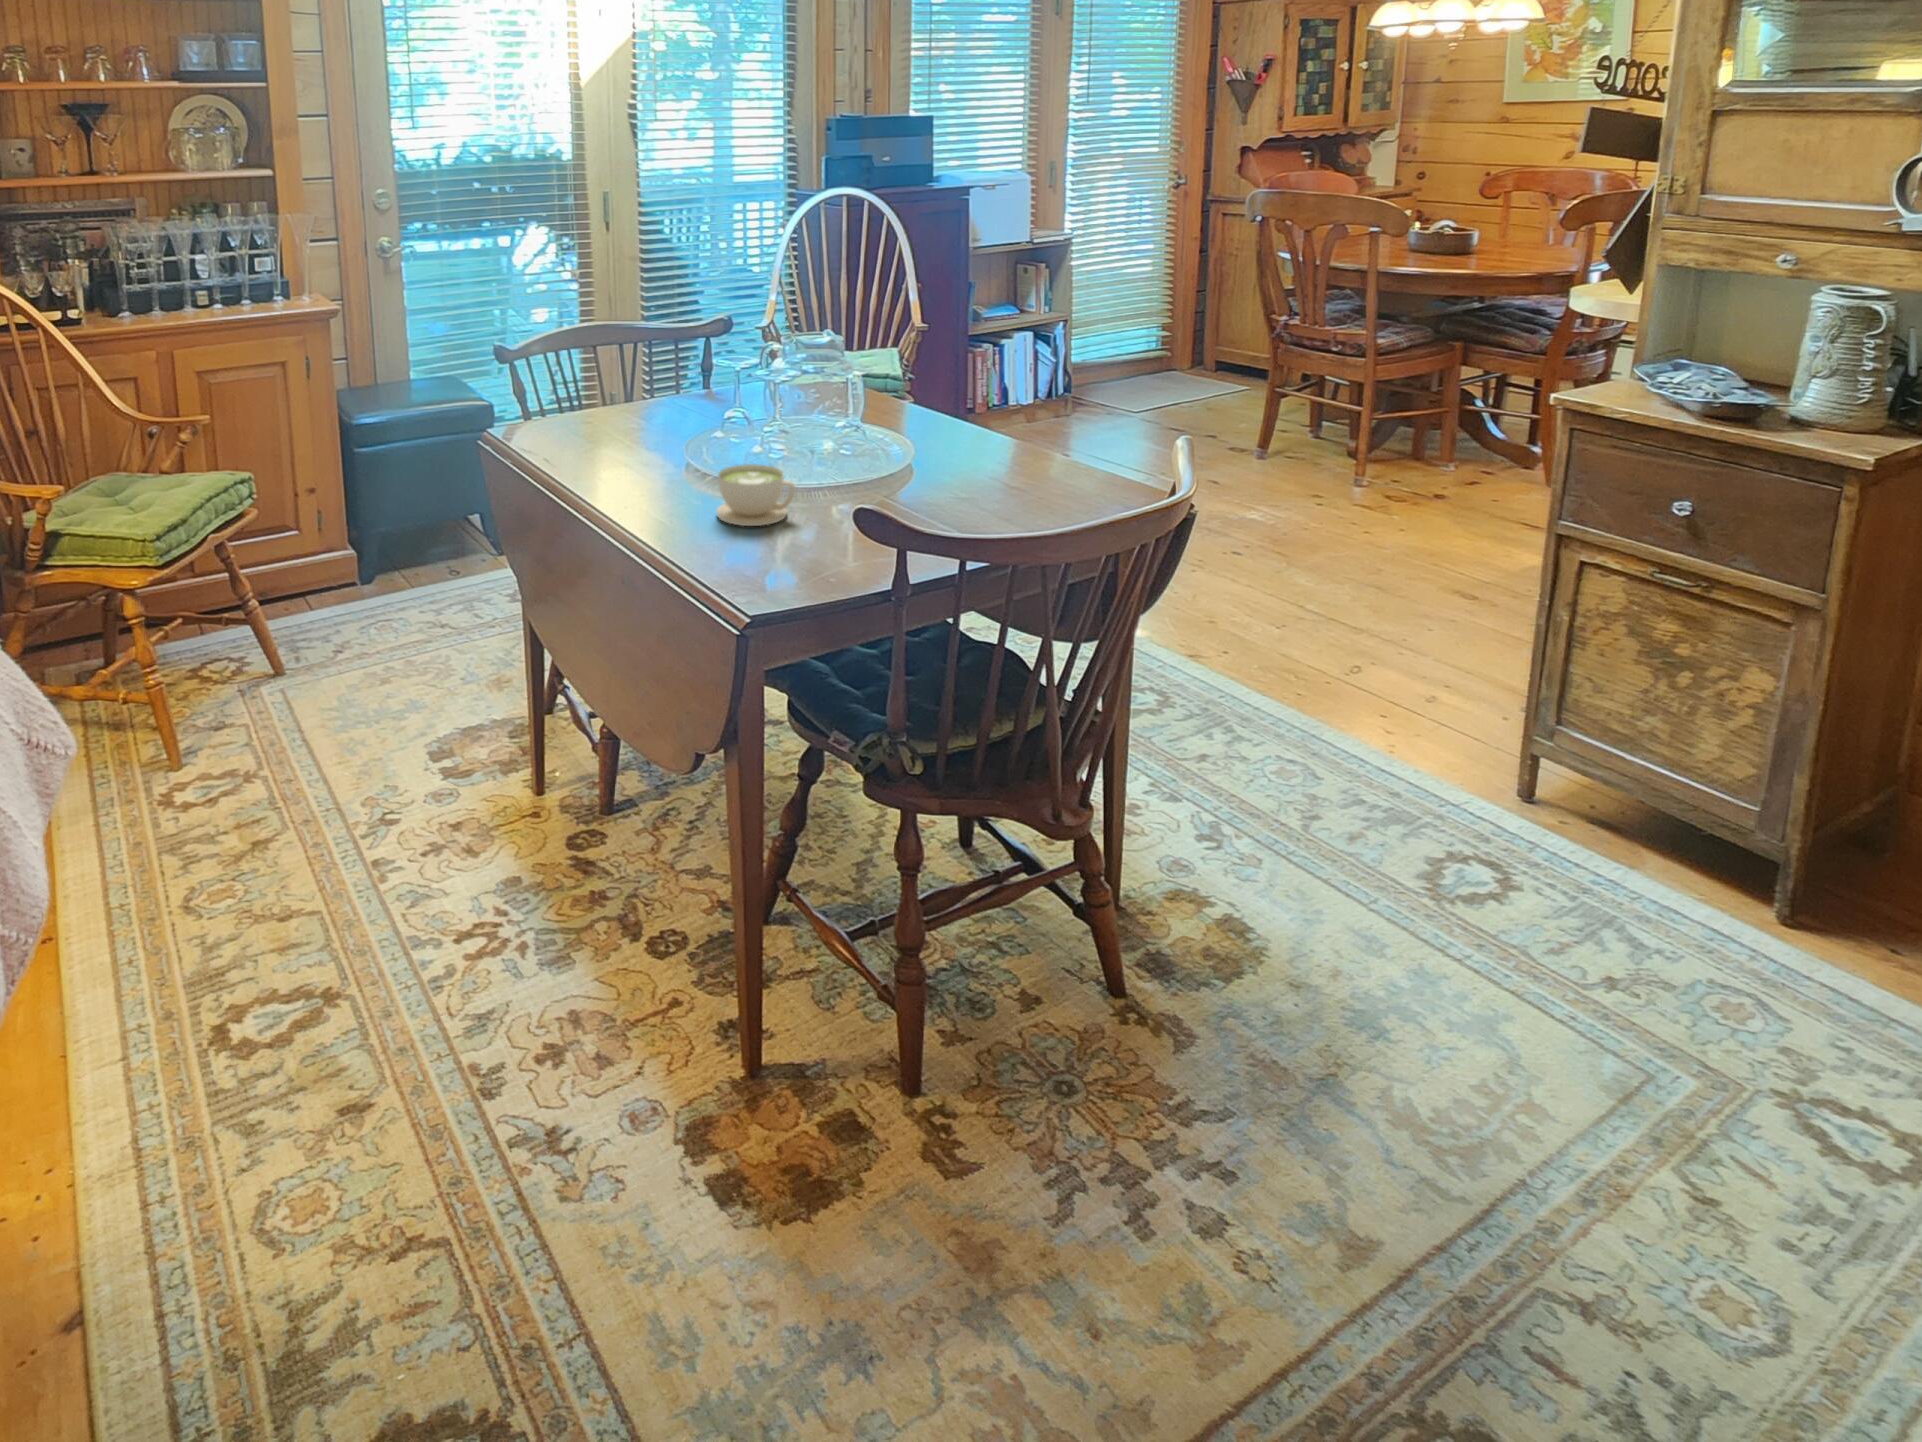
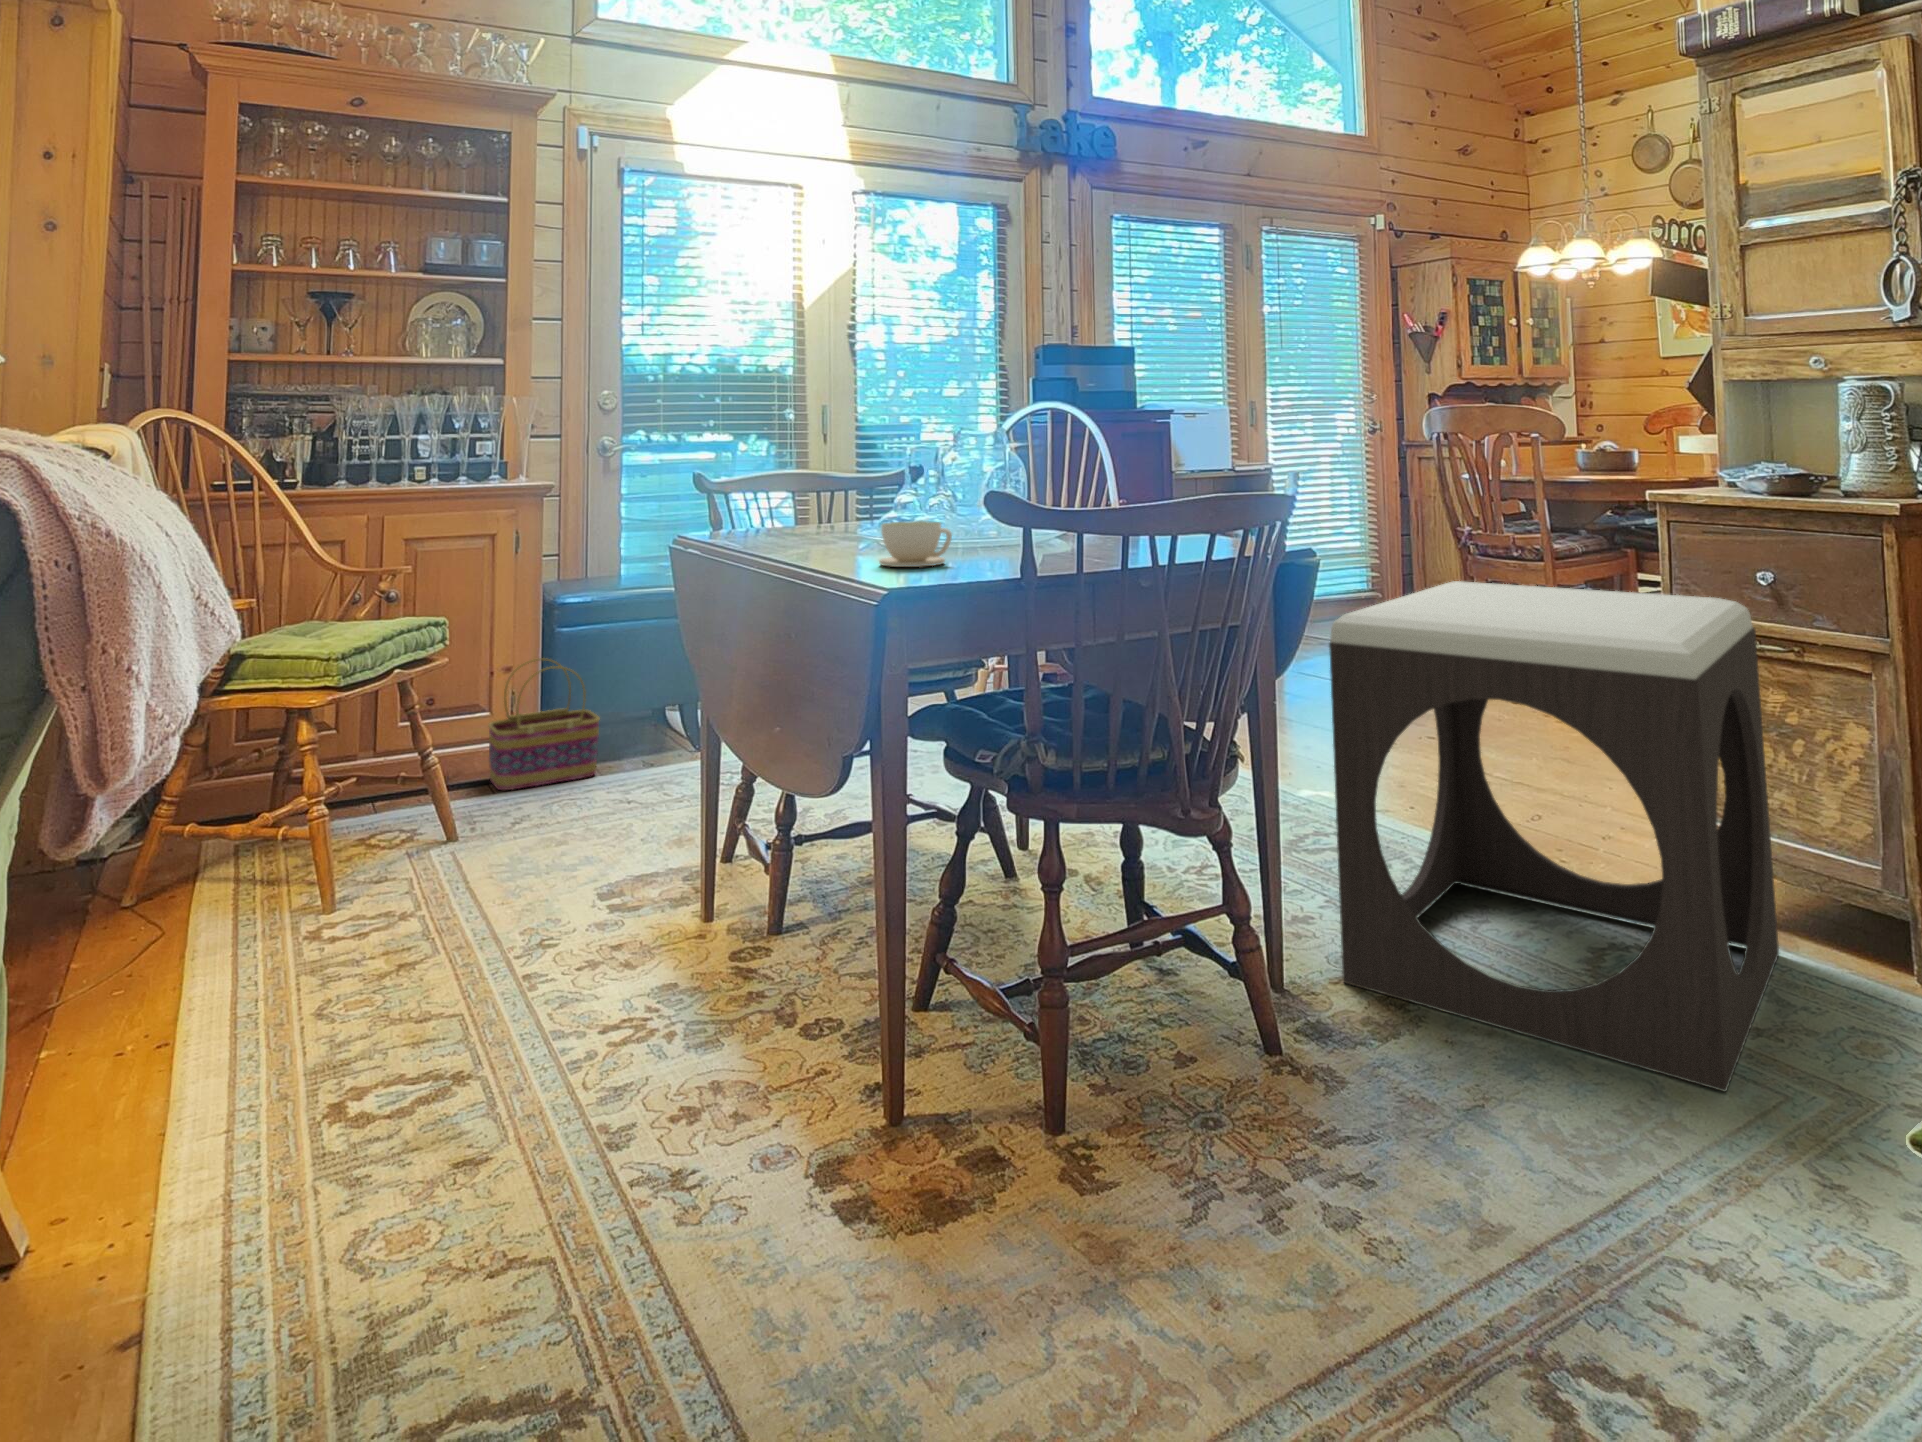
footstool: none [1178,479,1663,1065] -> present [1329,581,1779,1091]
basket: none [299,481,407,610] -> present [489,658,600,790]

